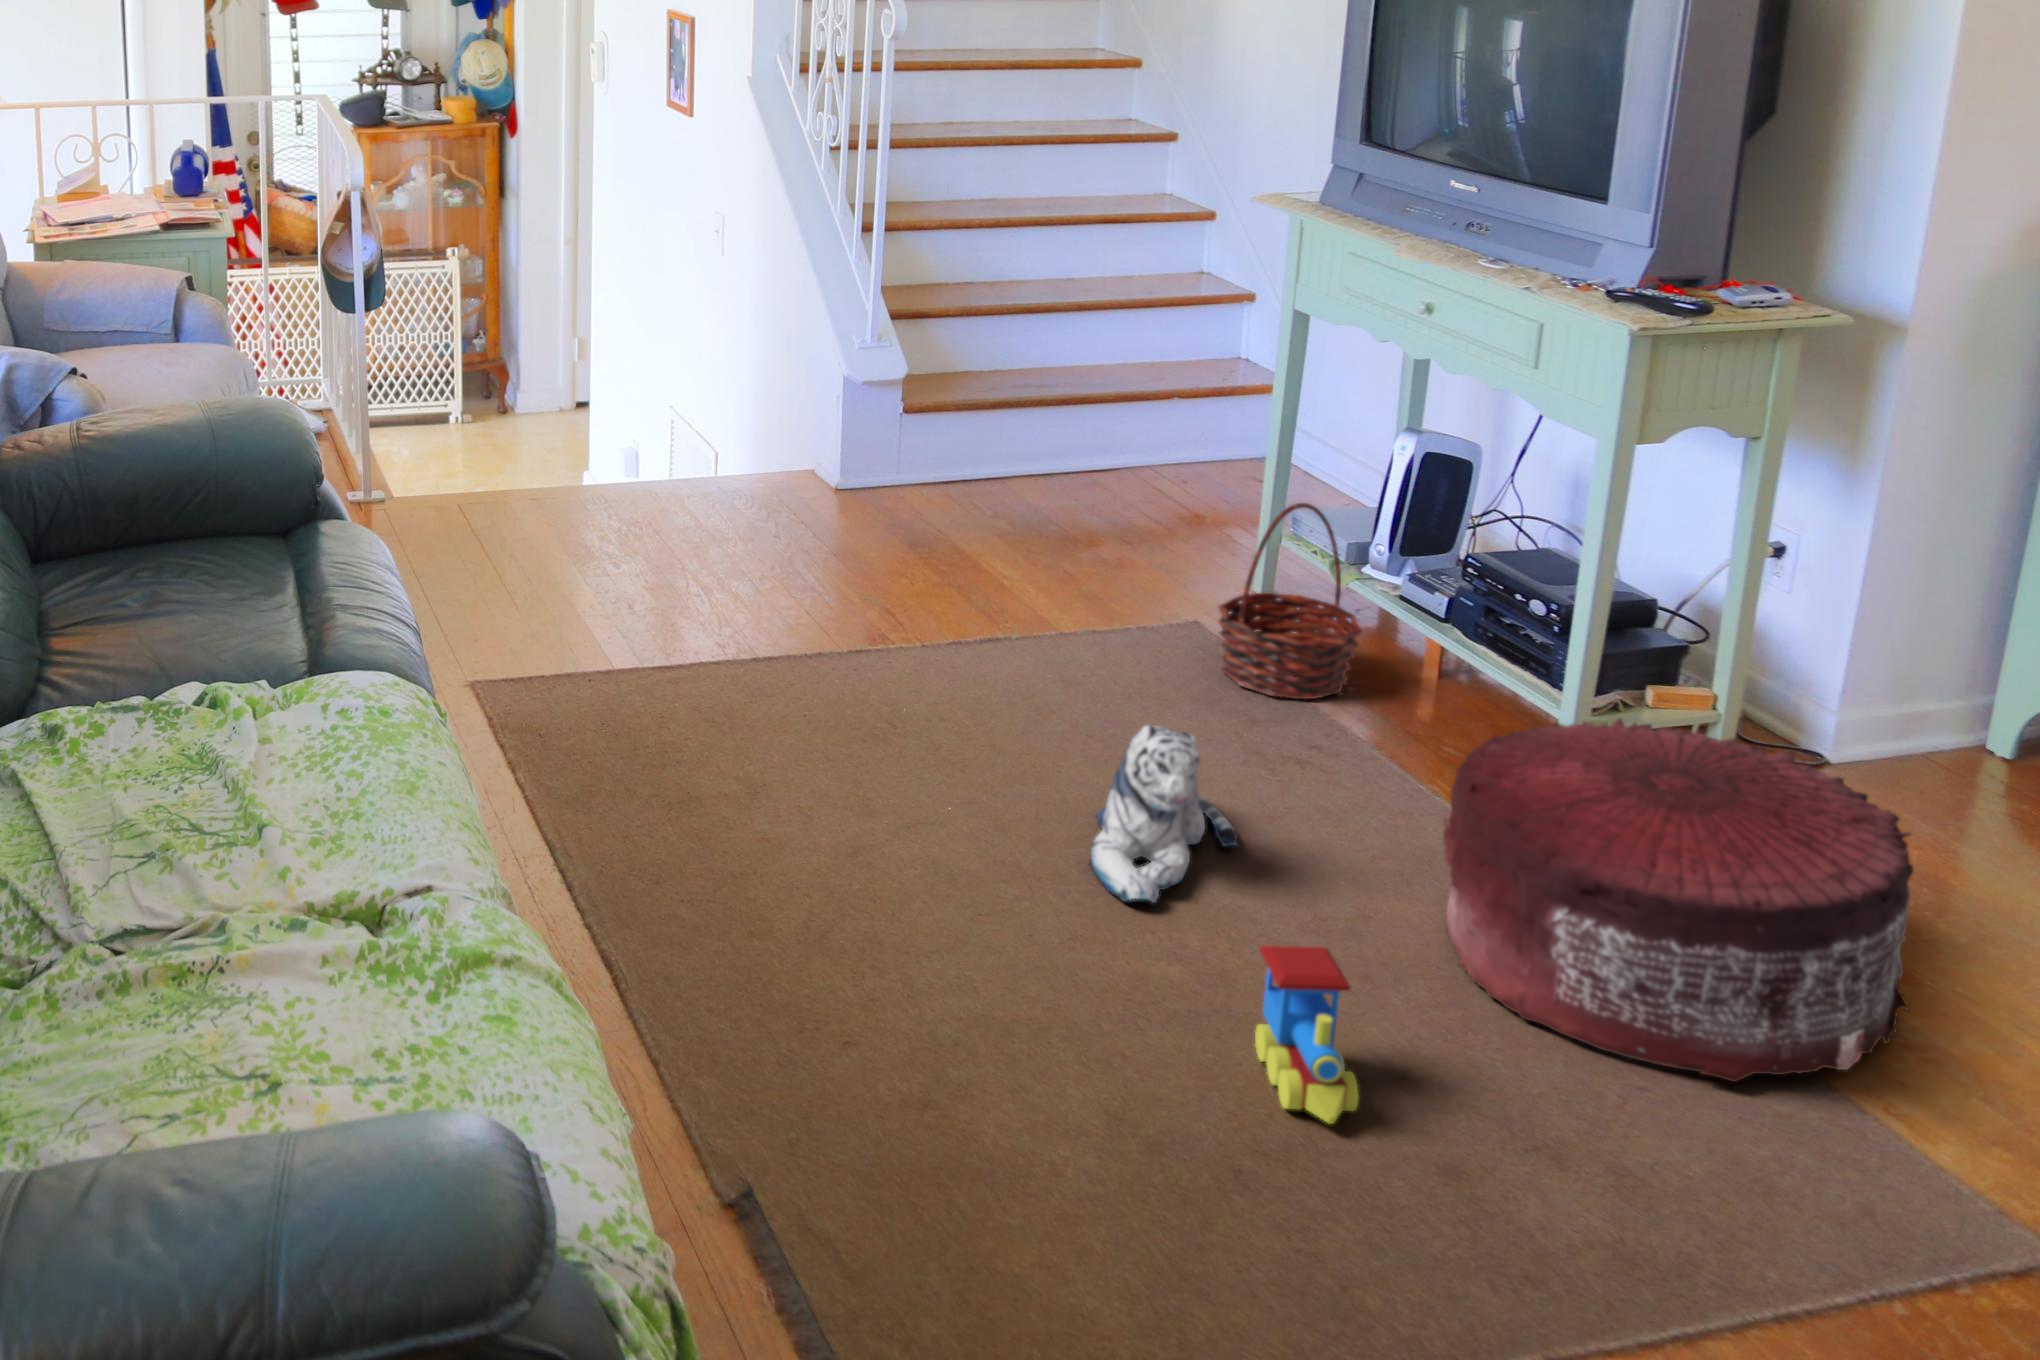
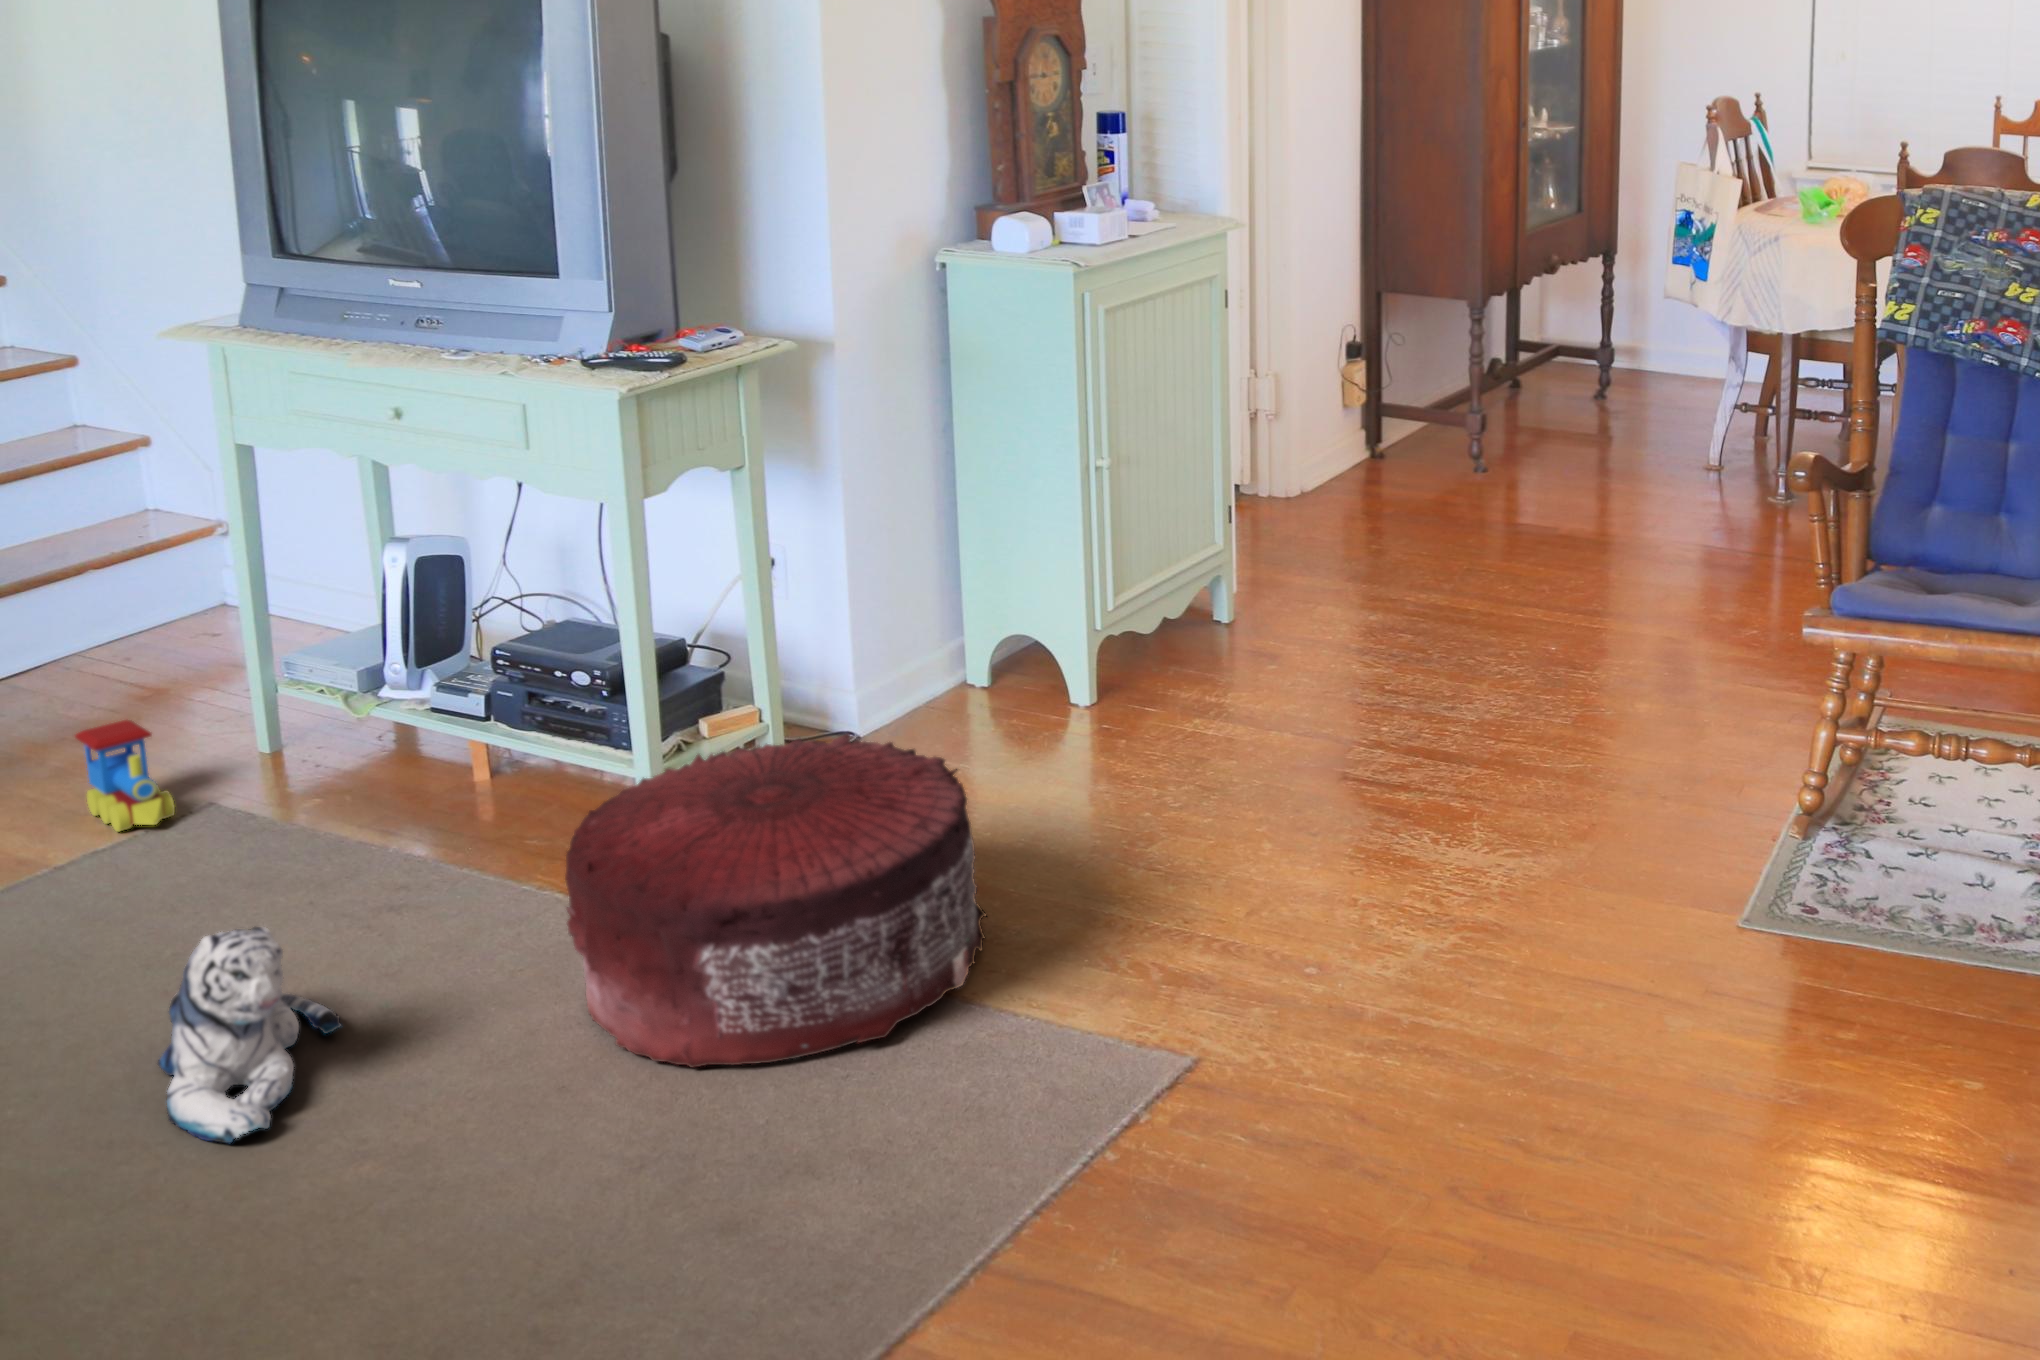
basket: present [1219,503,1363,699] -> none [229,642,405,861]
toy train: present [1255,946,1359,1124] -> present [75,720,175,832]

